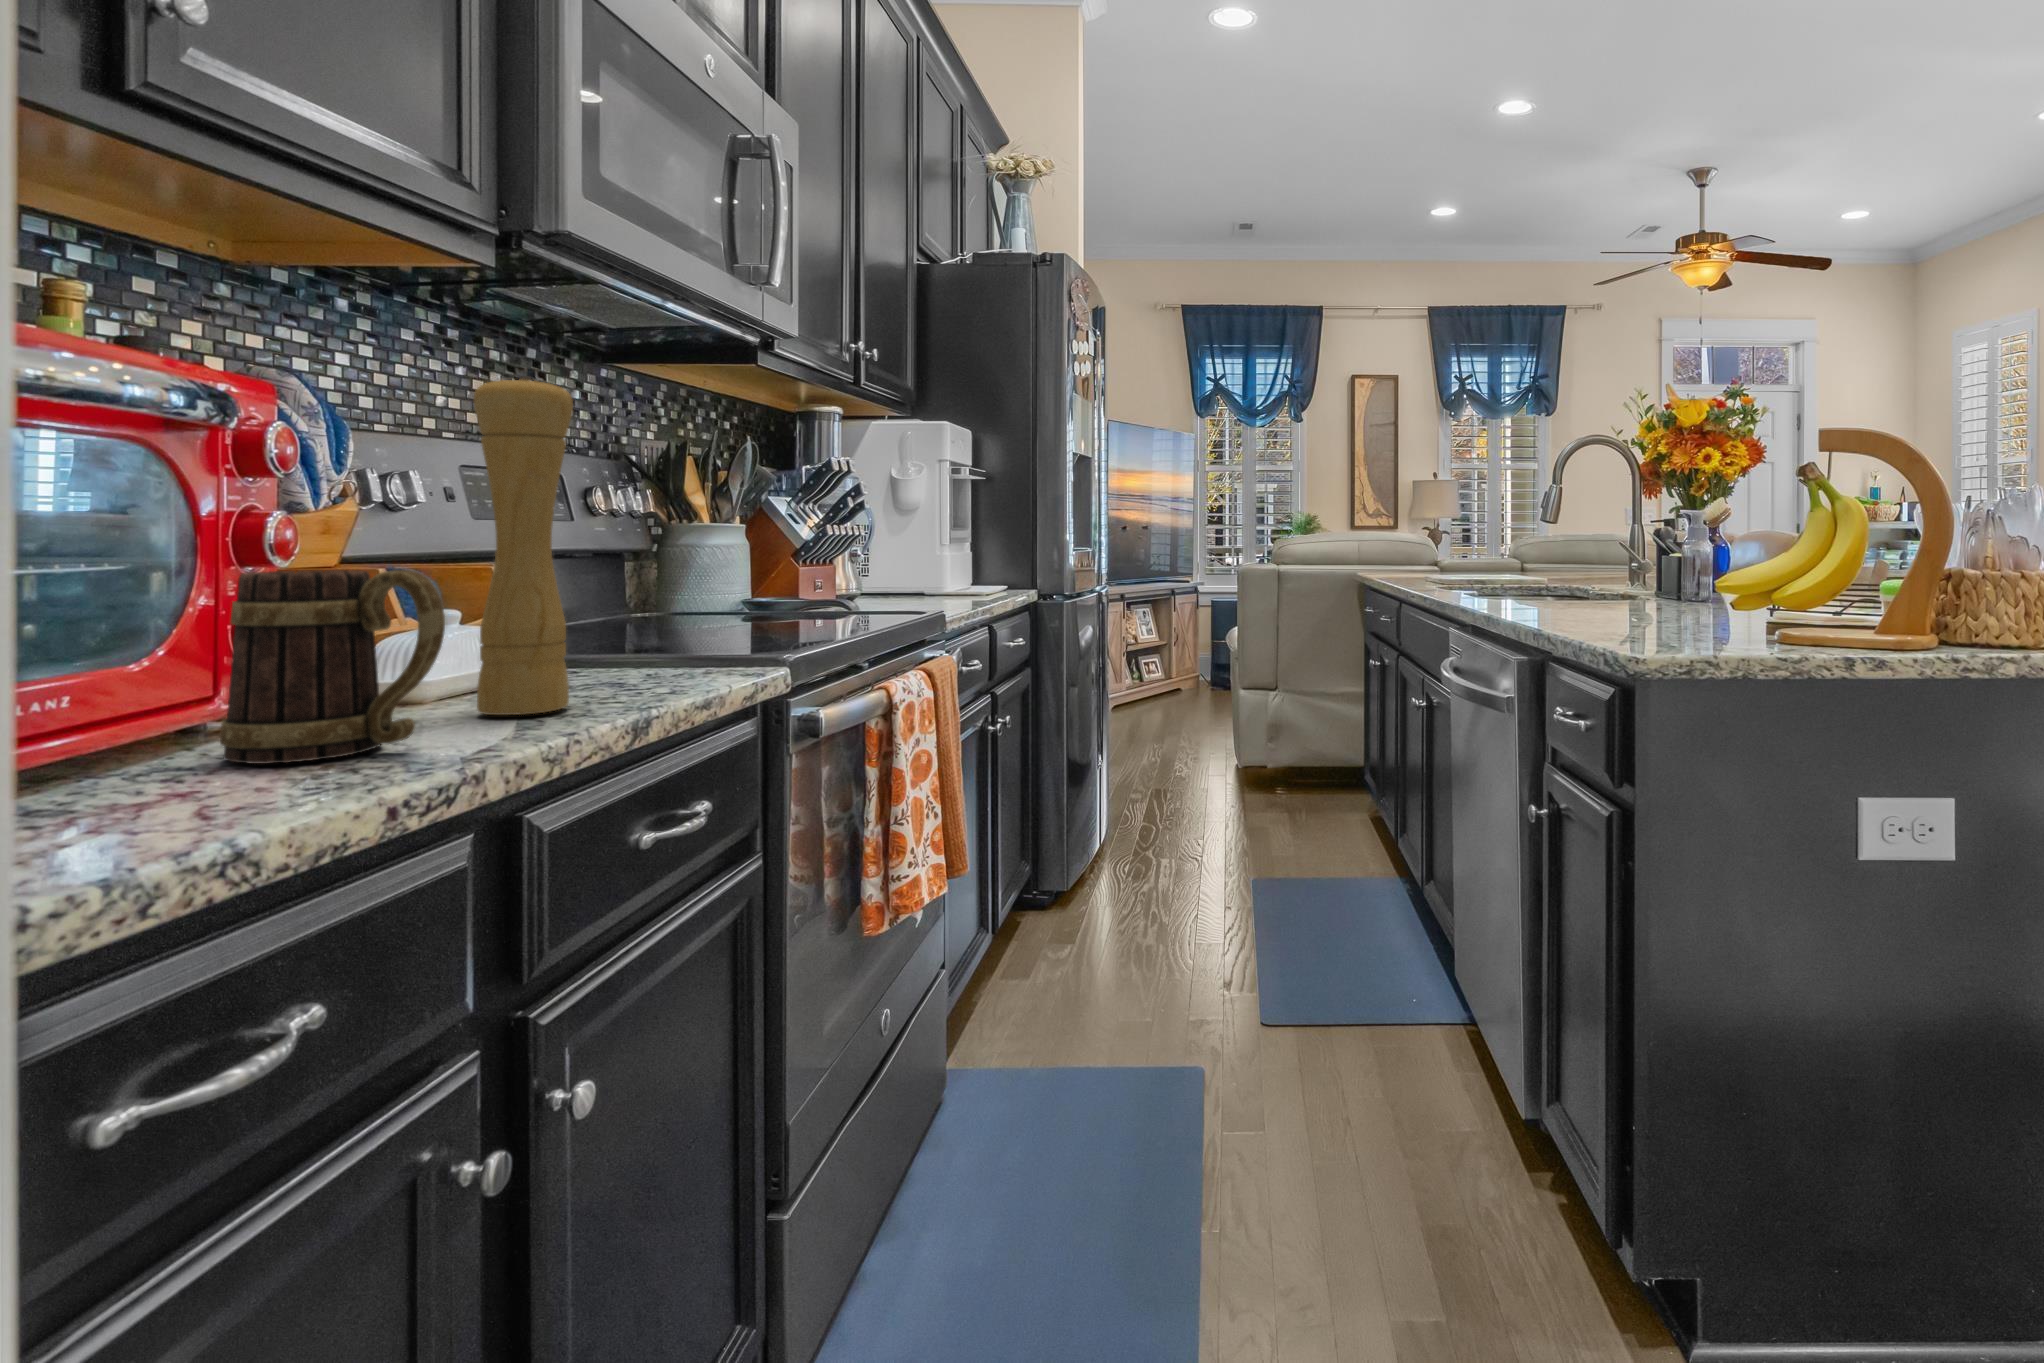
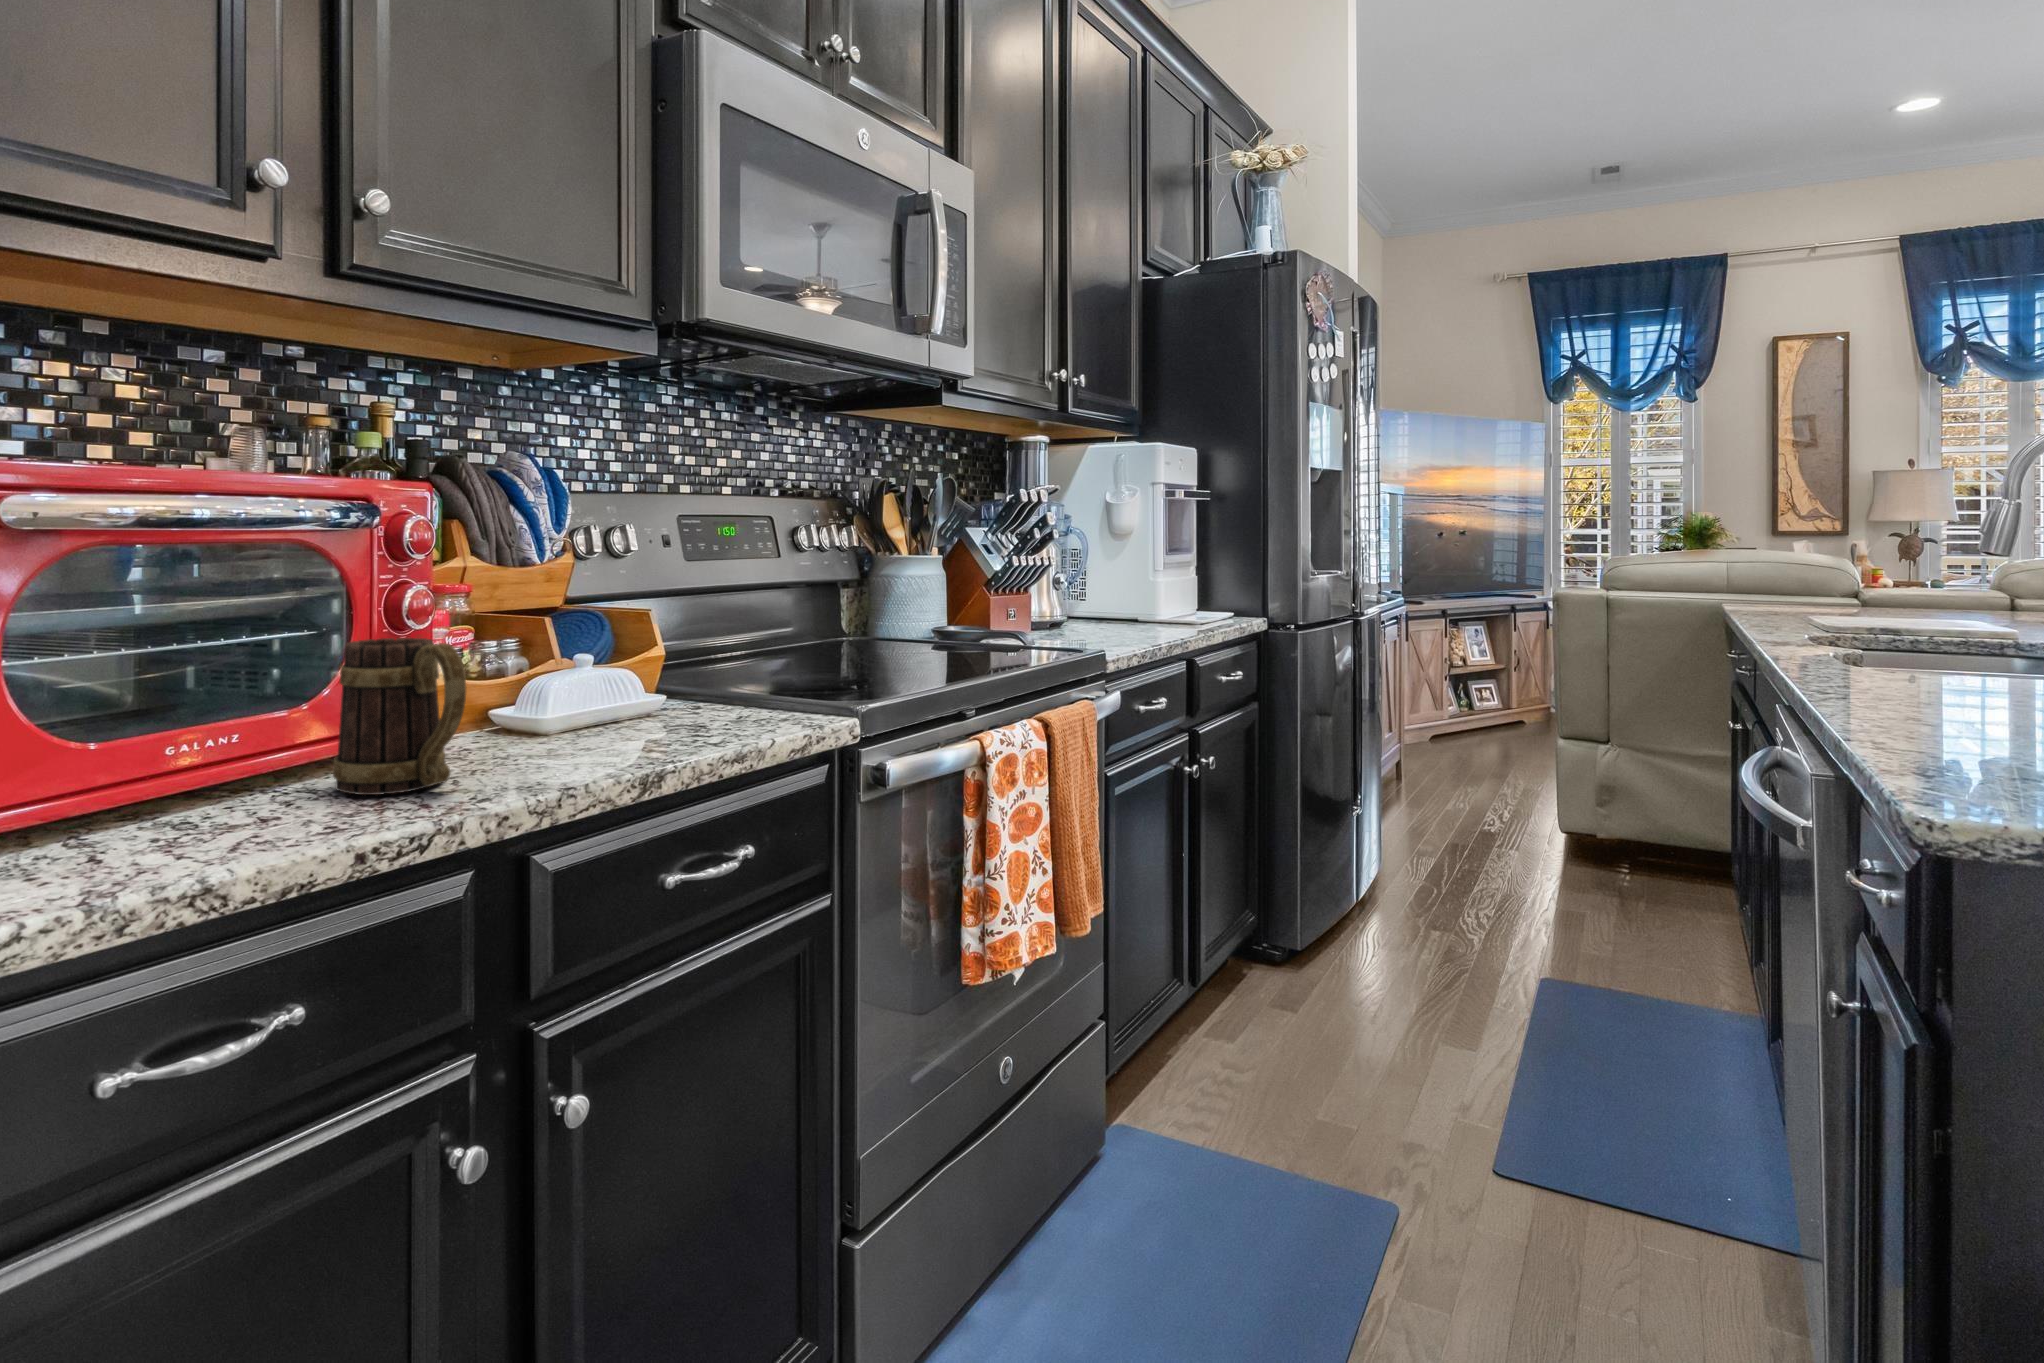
pepper mill: present [474,376,573,715] -> none [543,467,619,759]

